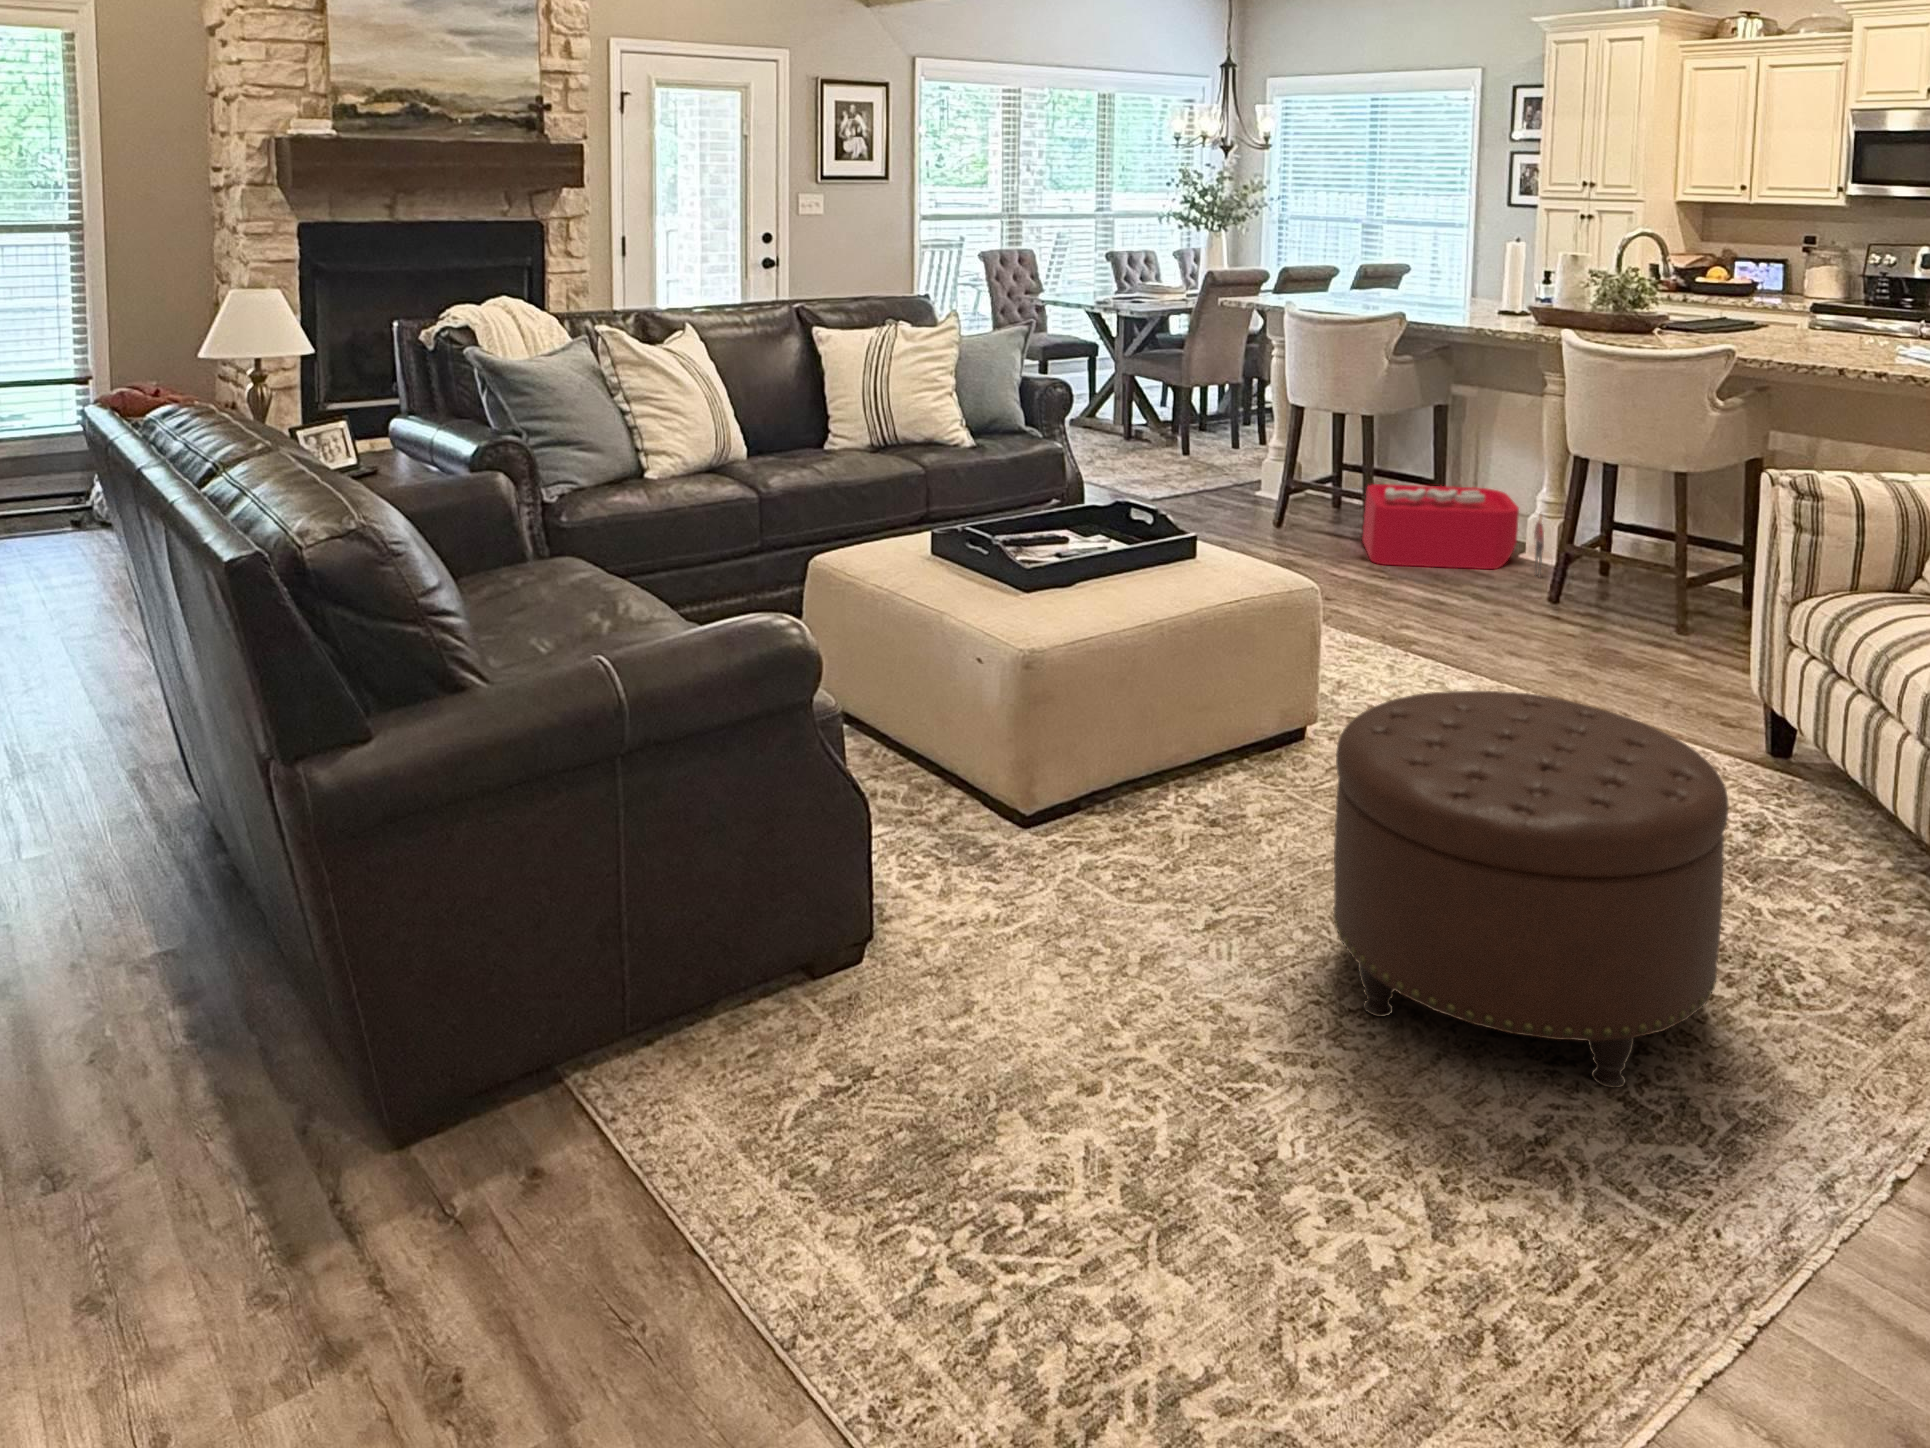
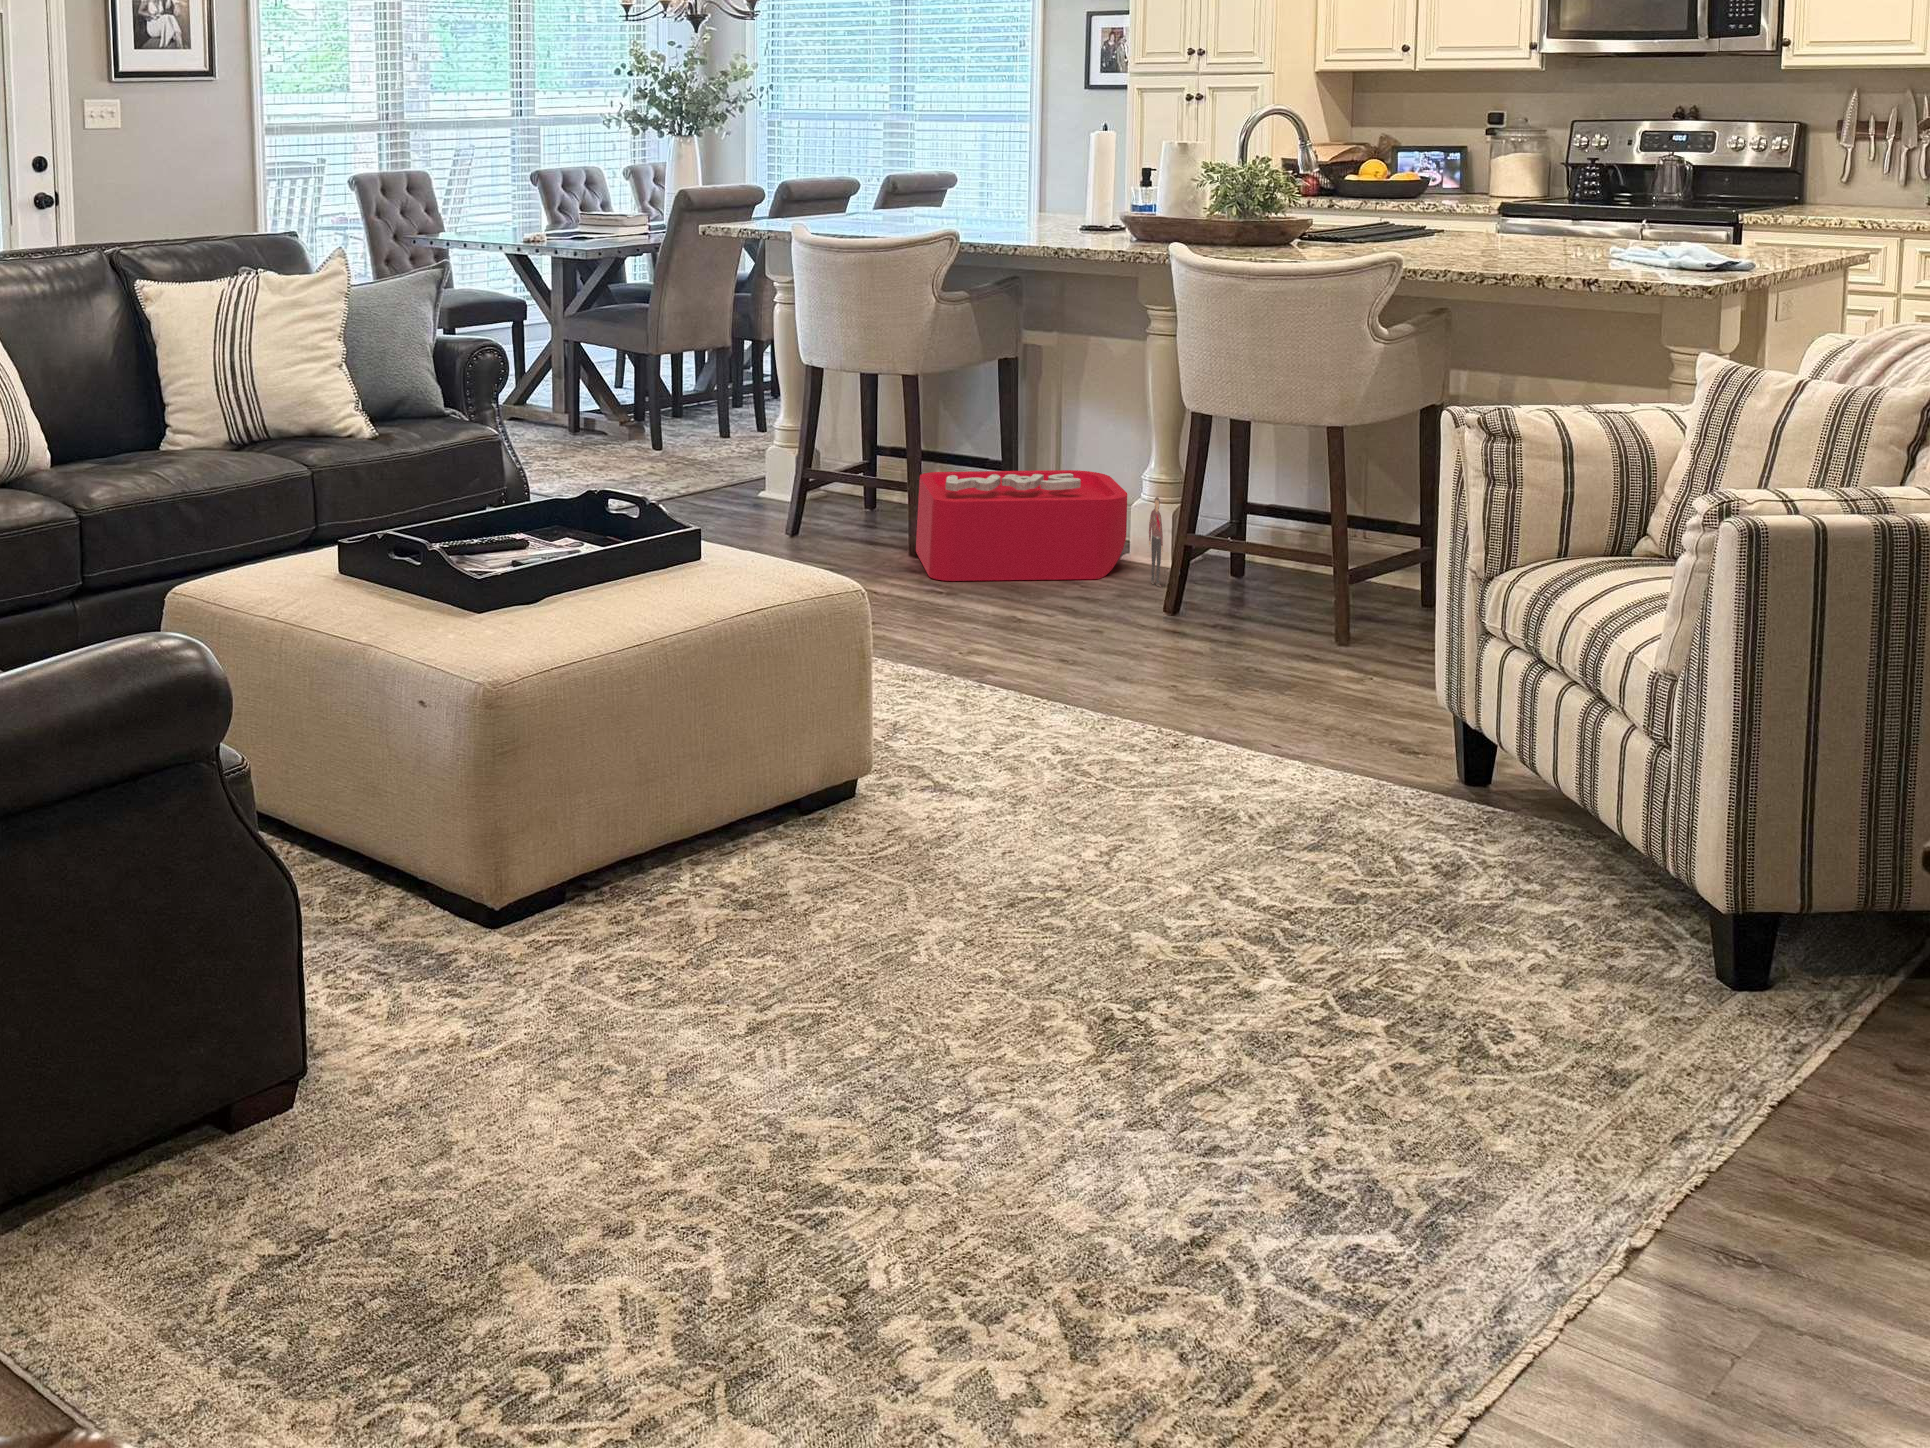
ottoman: present [1333,691,1728,1088] -> none [917,702,1412,1177]

